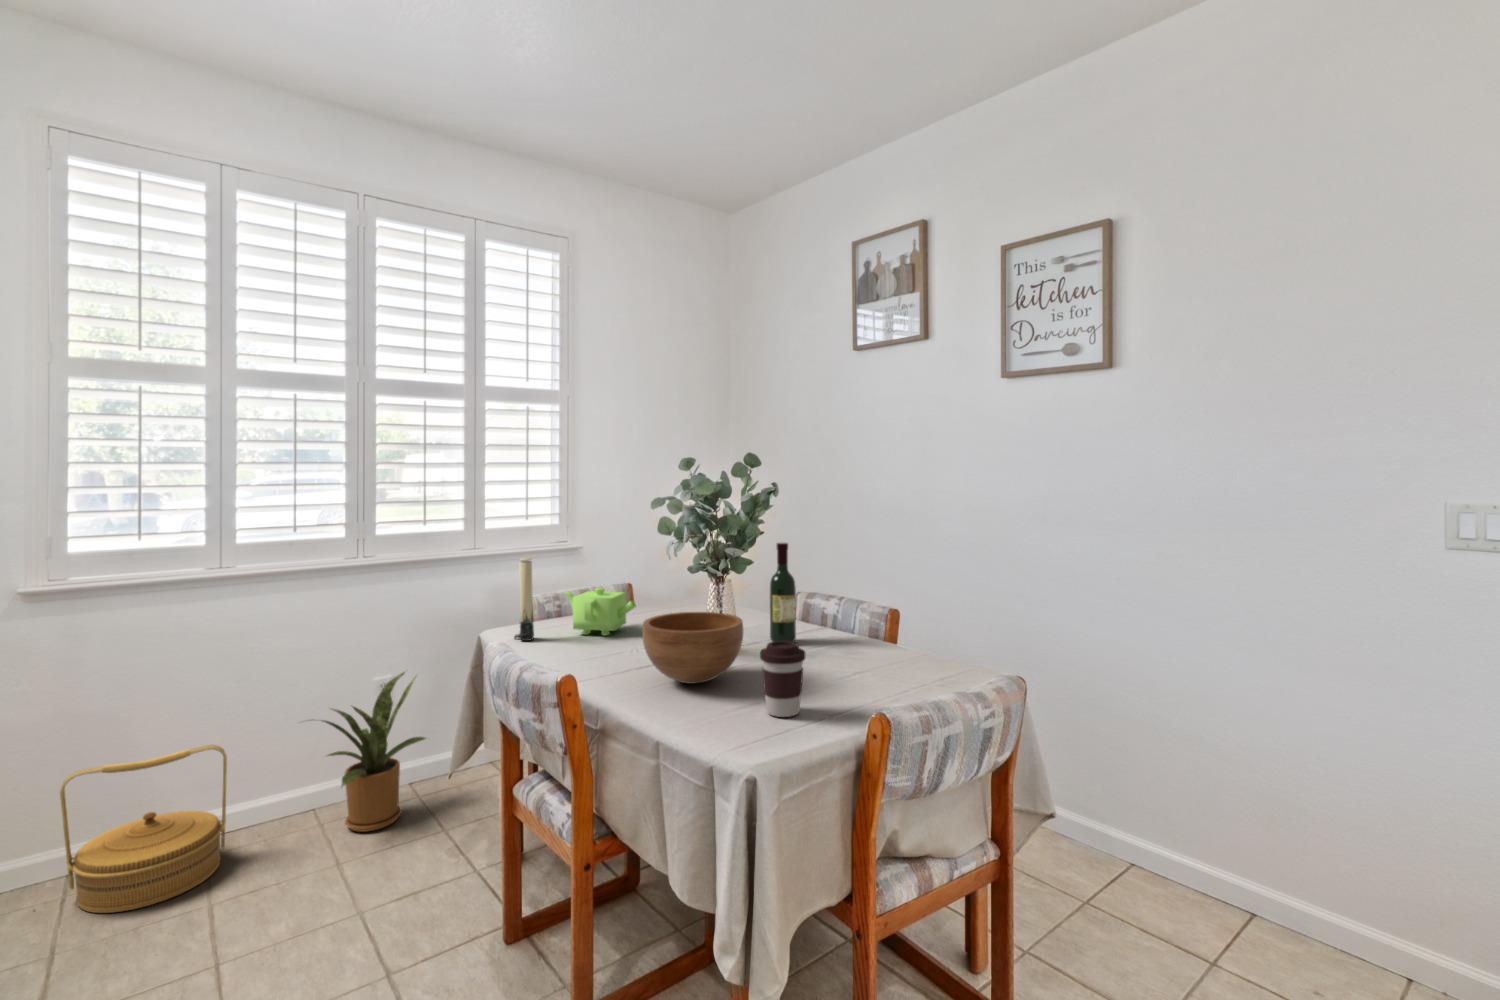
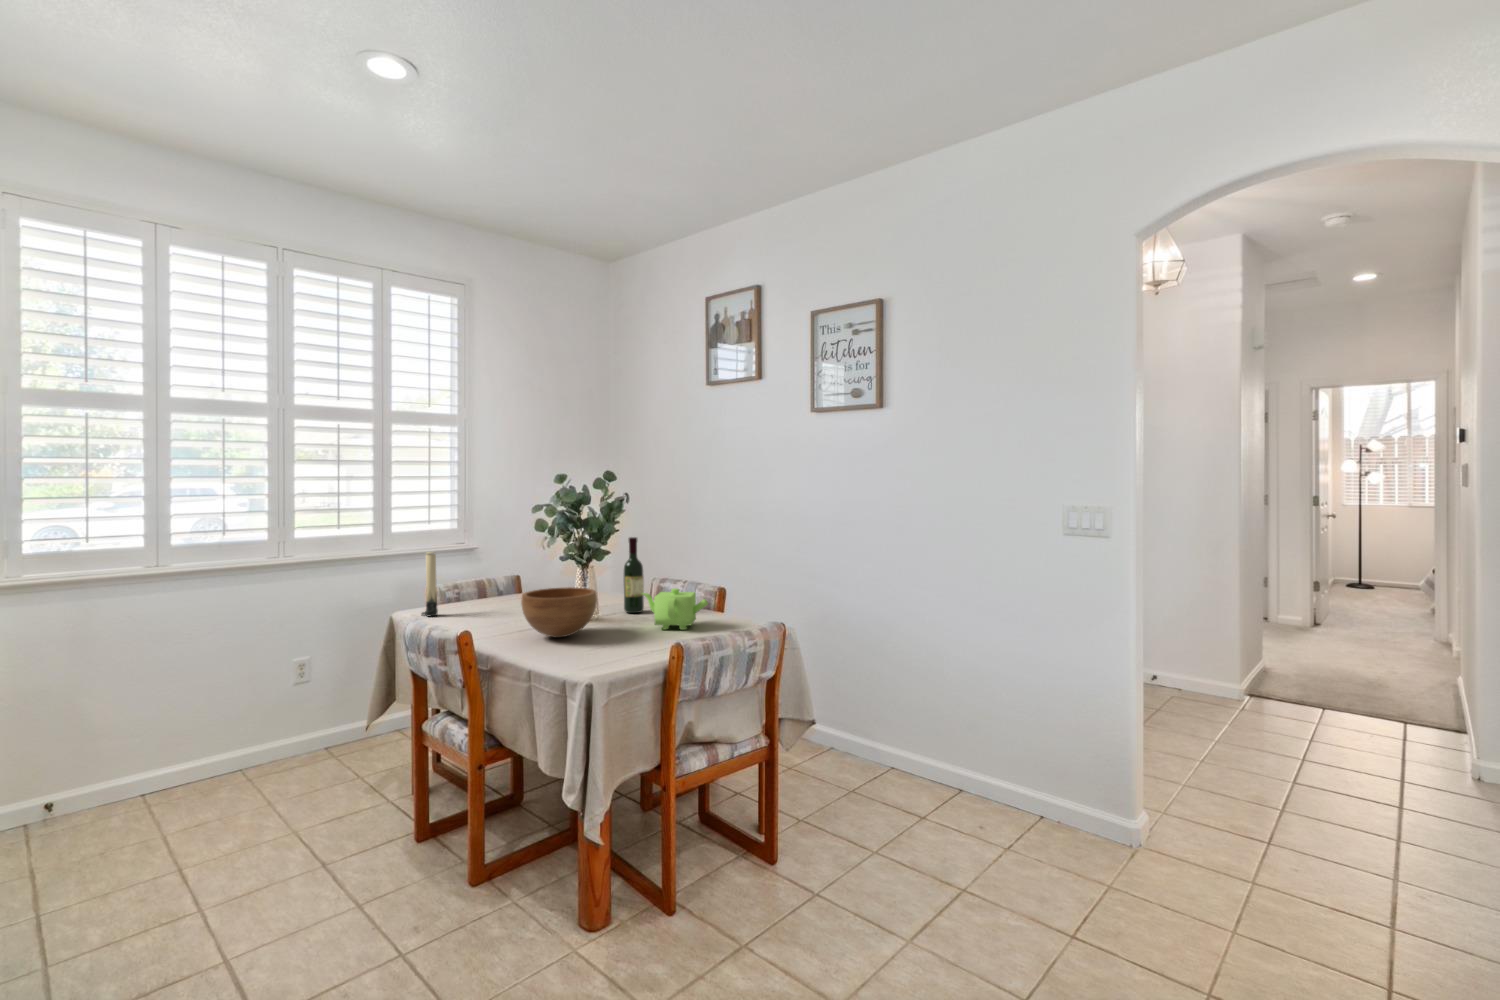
teapot: present [564,588,636,635] -> present [641,588,708,630]
coffee cup: present [760,641,806,717] -> none [603,602,635,653]
house plant: present [322,672,426,832] -> none [229,651,345,785]
woven basket: present [60,745,227,913] -> none [24,713,168,850]

